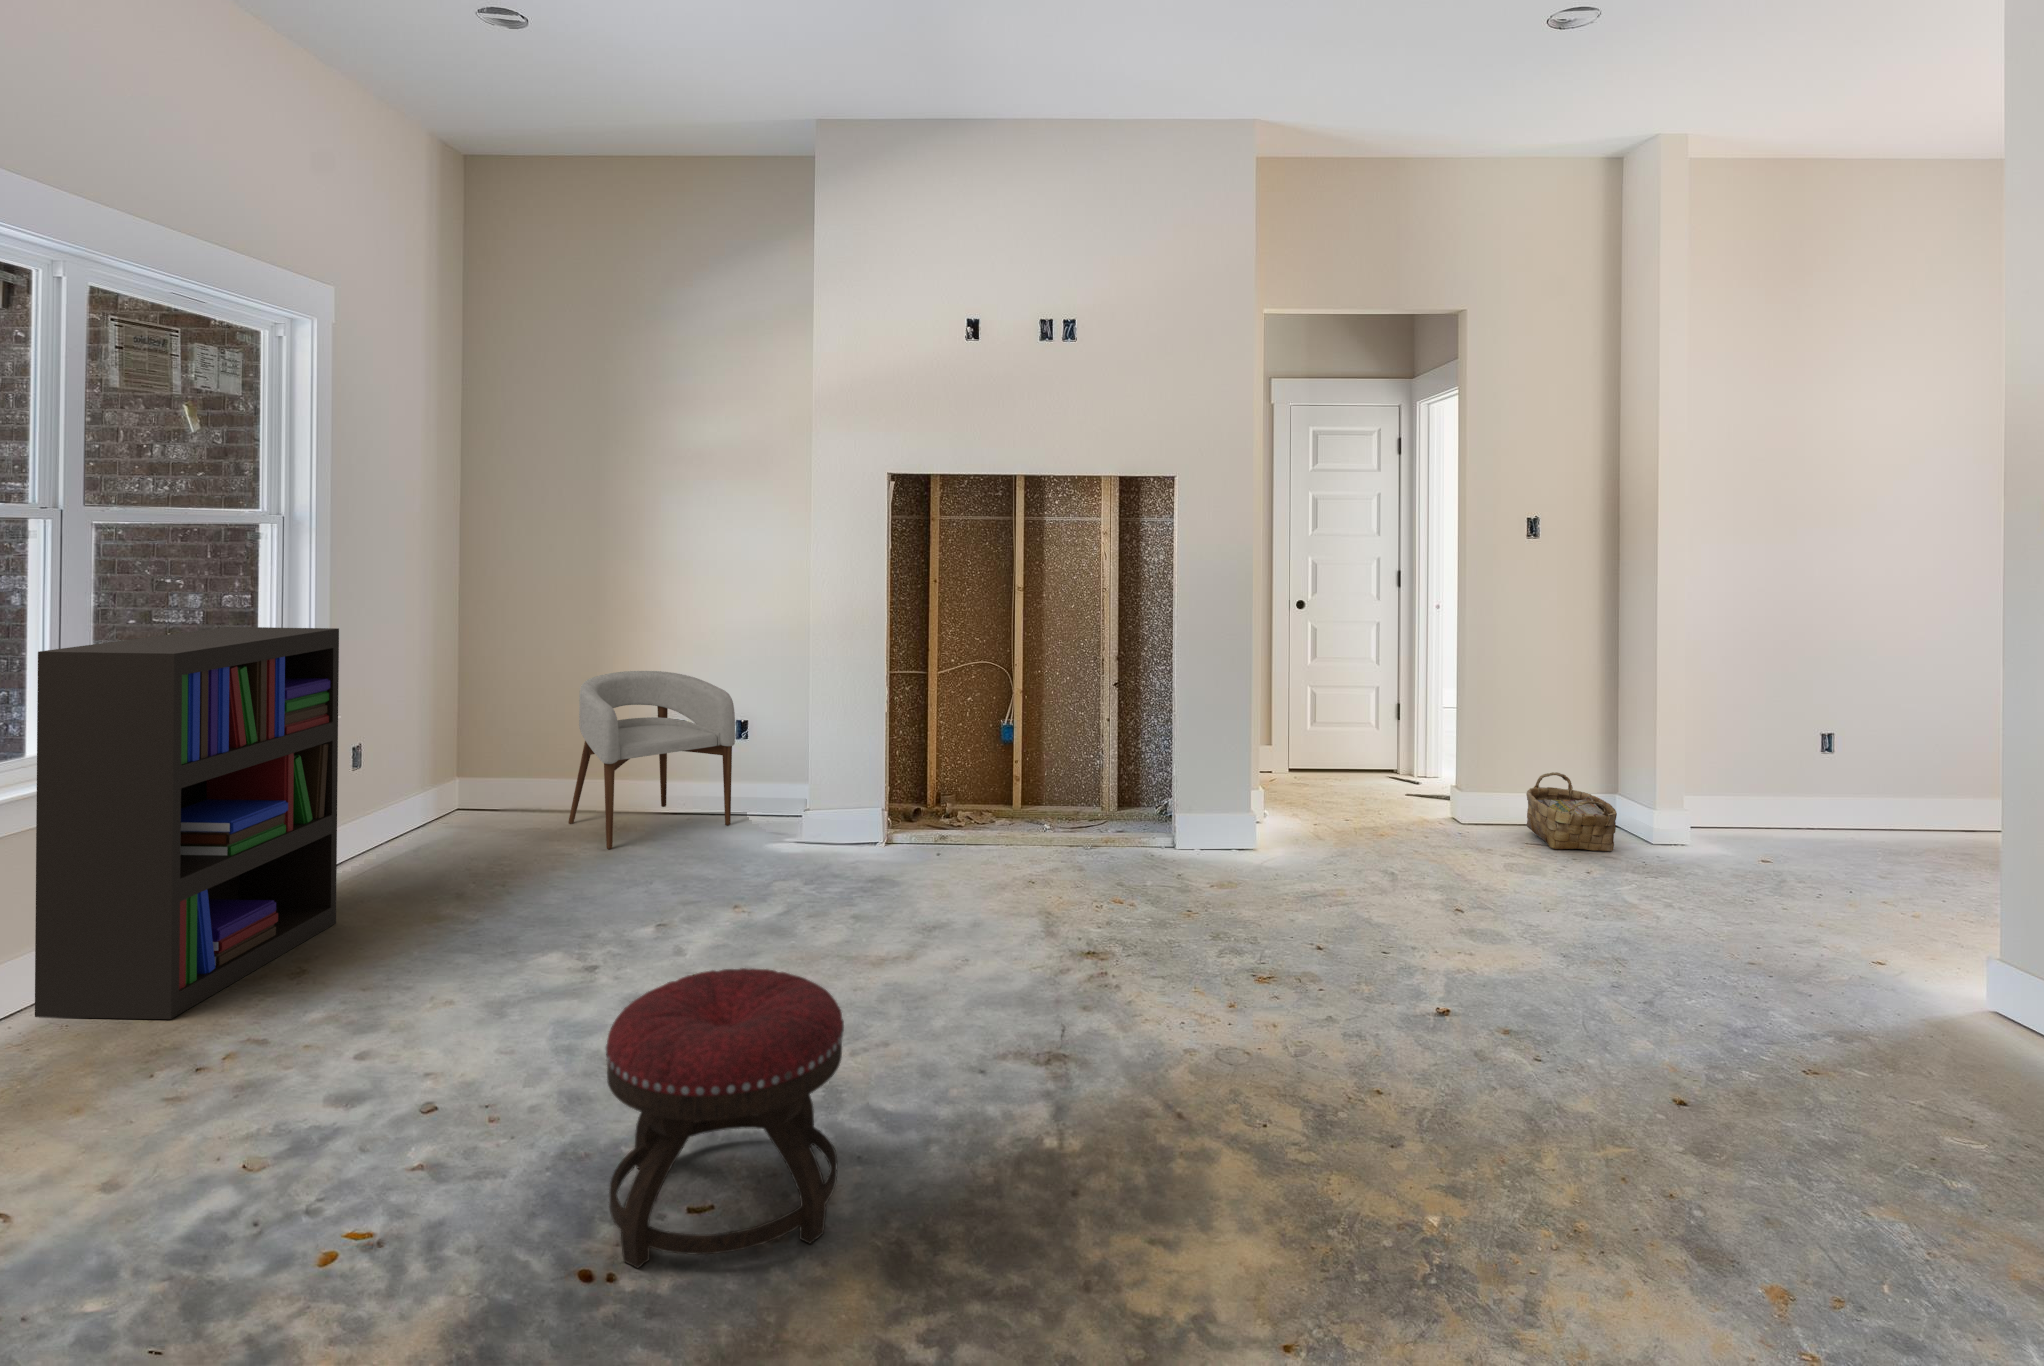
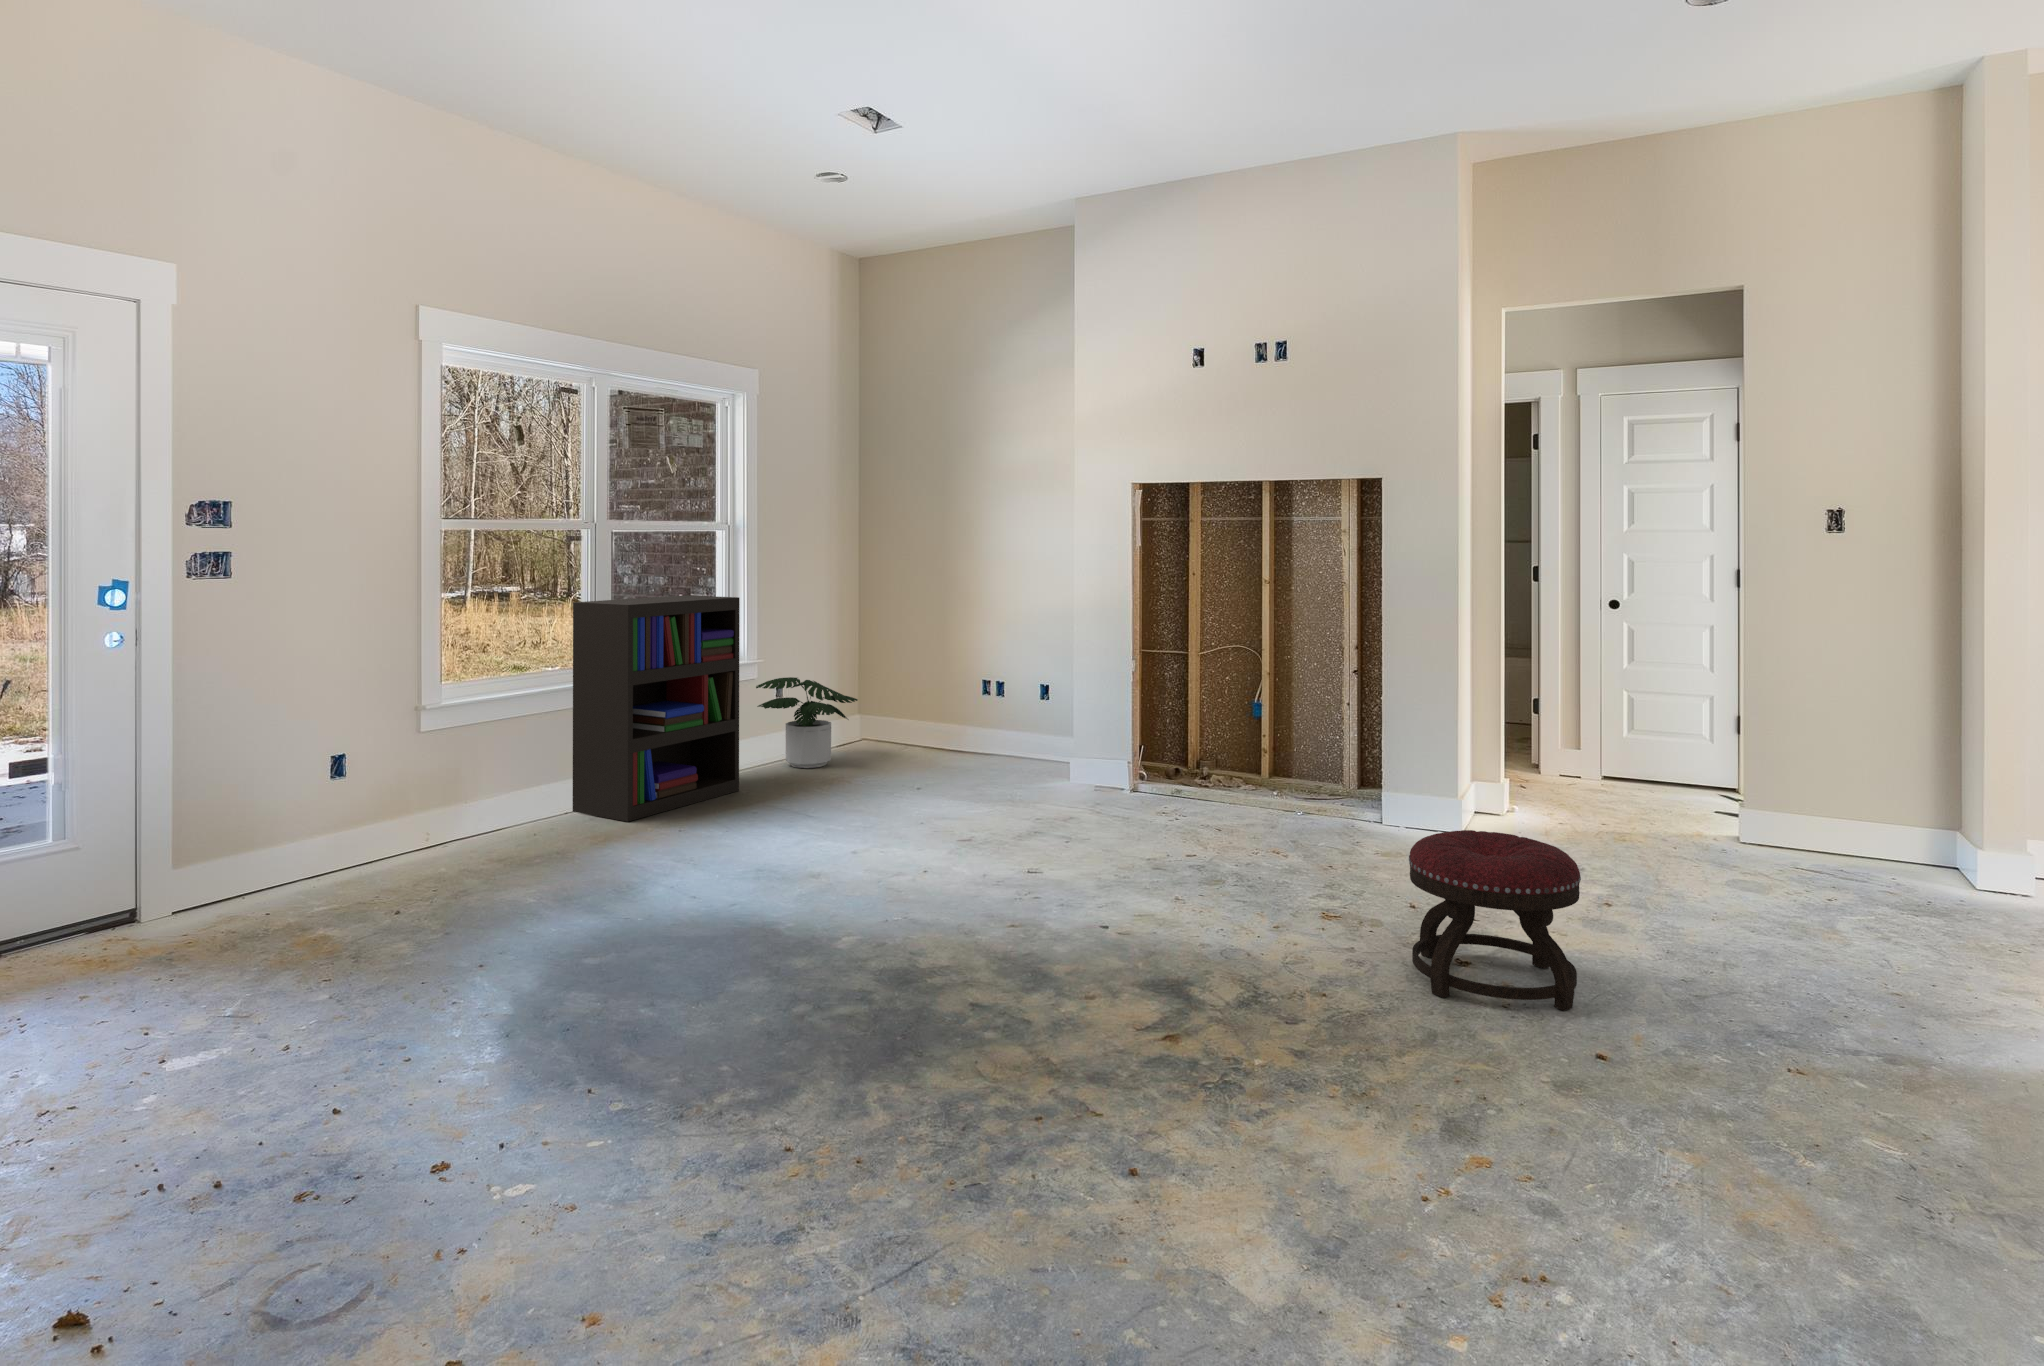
armchair: present [568,671,735,849] -> none [920,643,1033,772]
potted plant: none [330,737,490,868] -> present [756,677,858,768]
woven basket: present [1526,772,1617,851] -> none [1814,793,1920,884]
ottoman: present [606,968,844,1268] -> present [1409,830,1581,1011]

